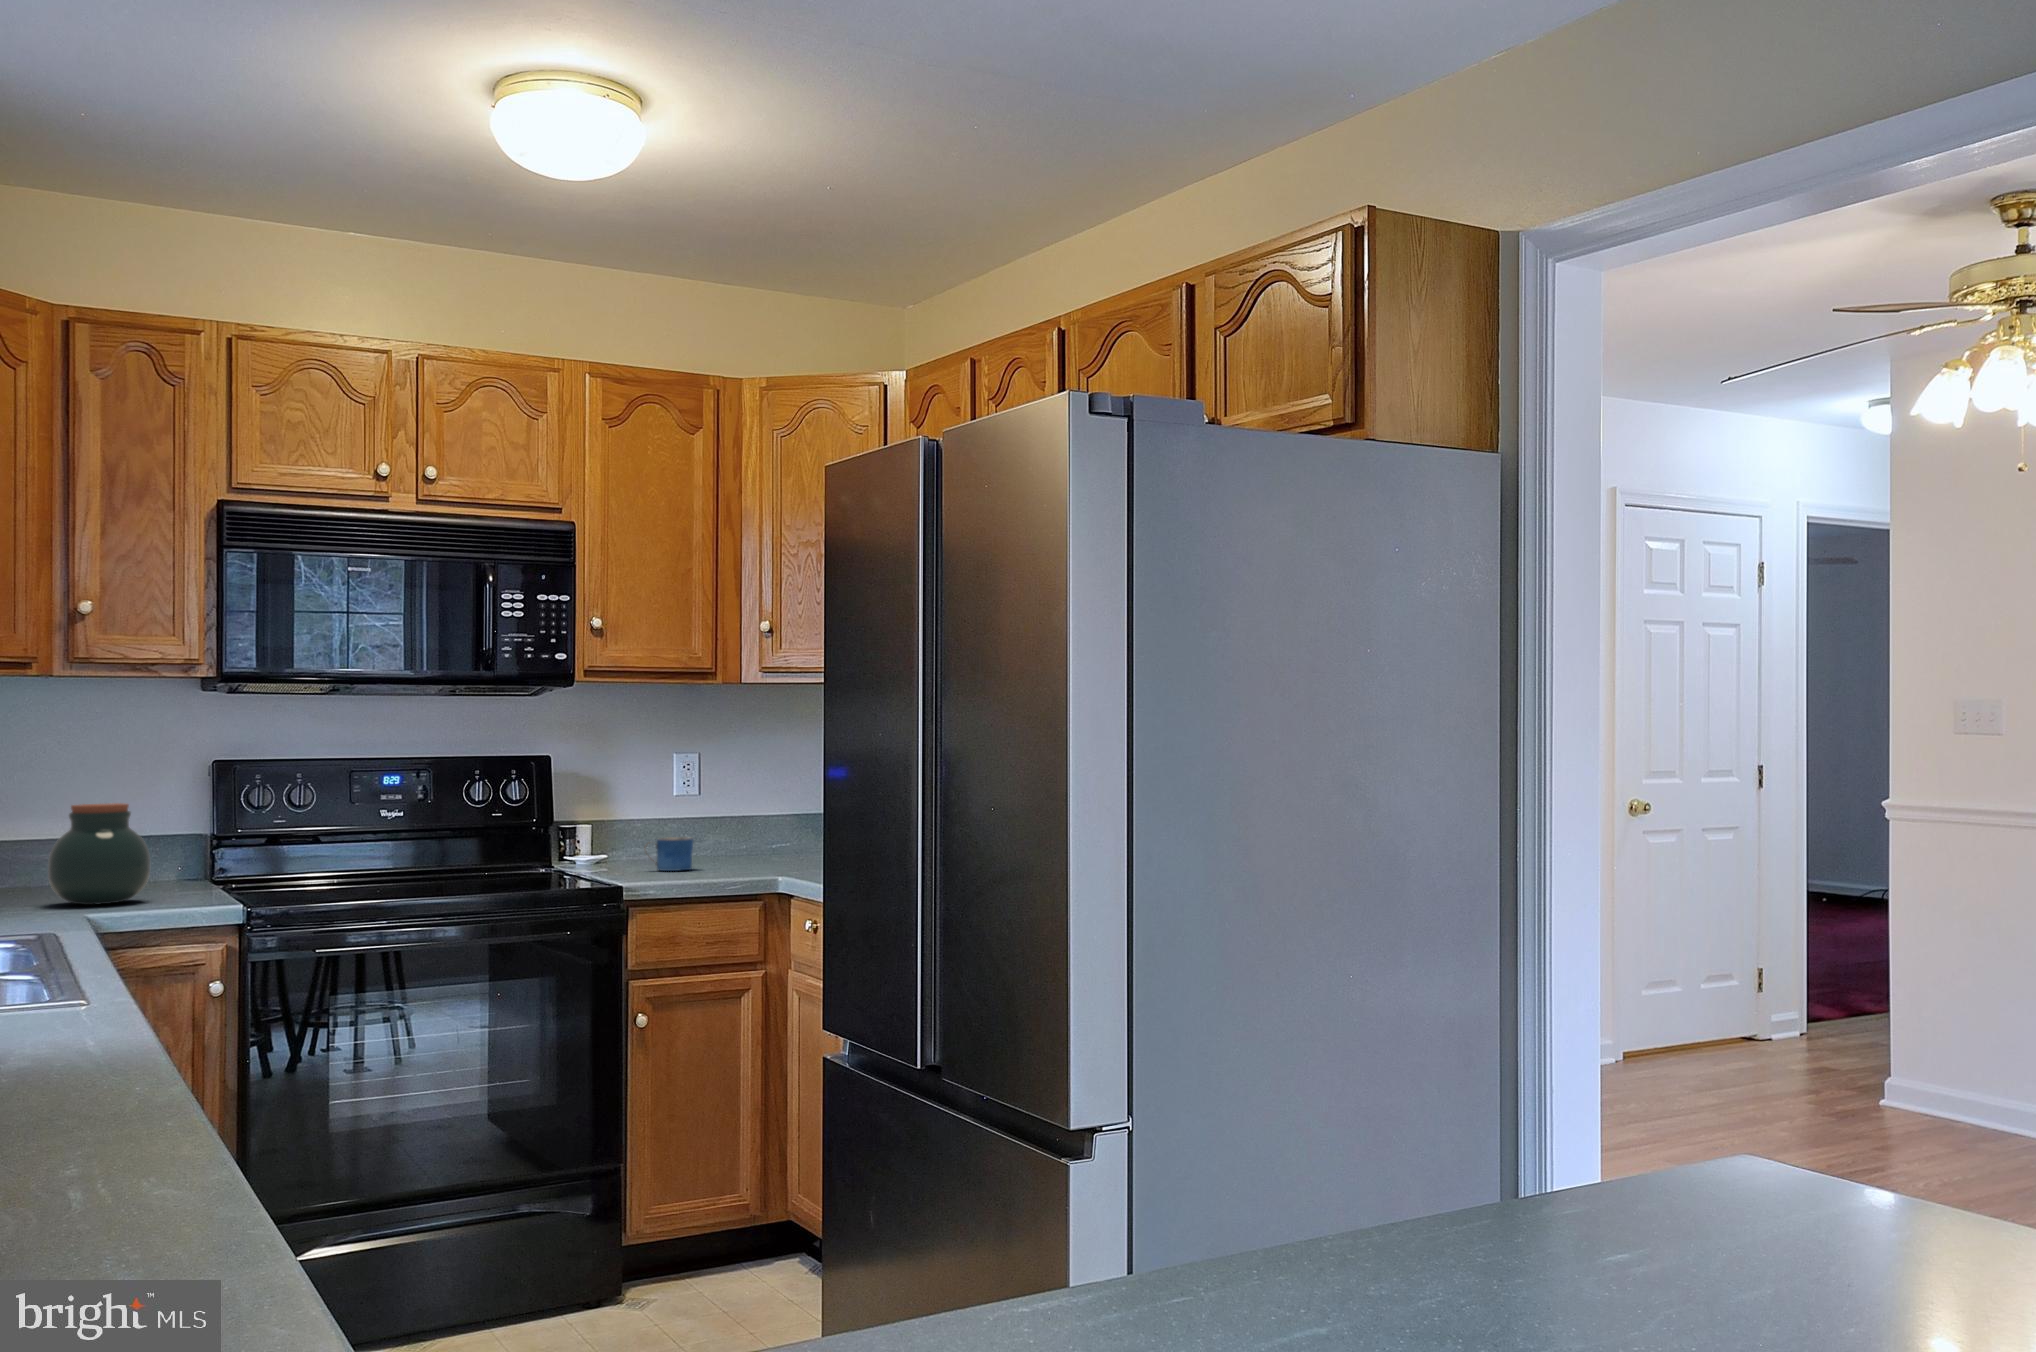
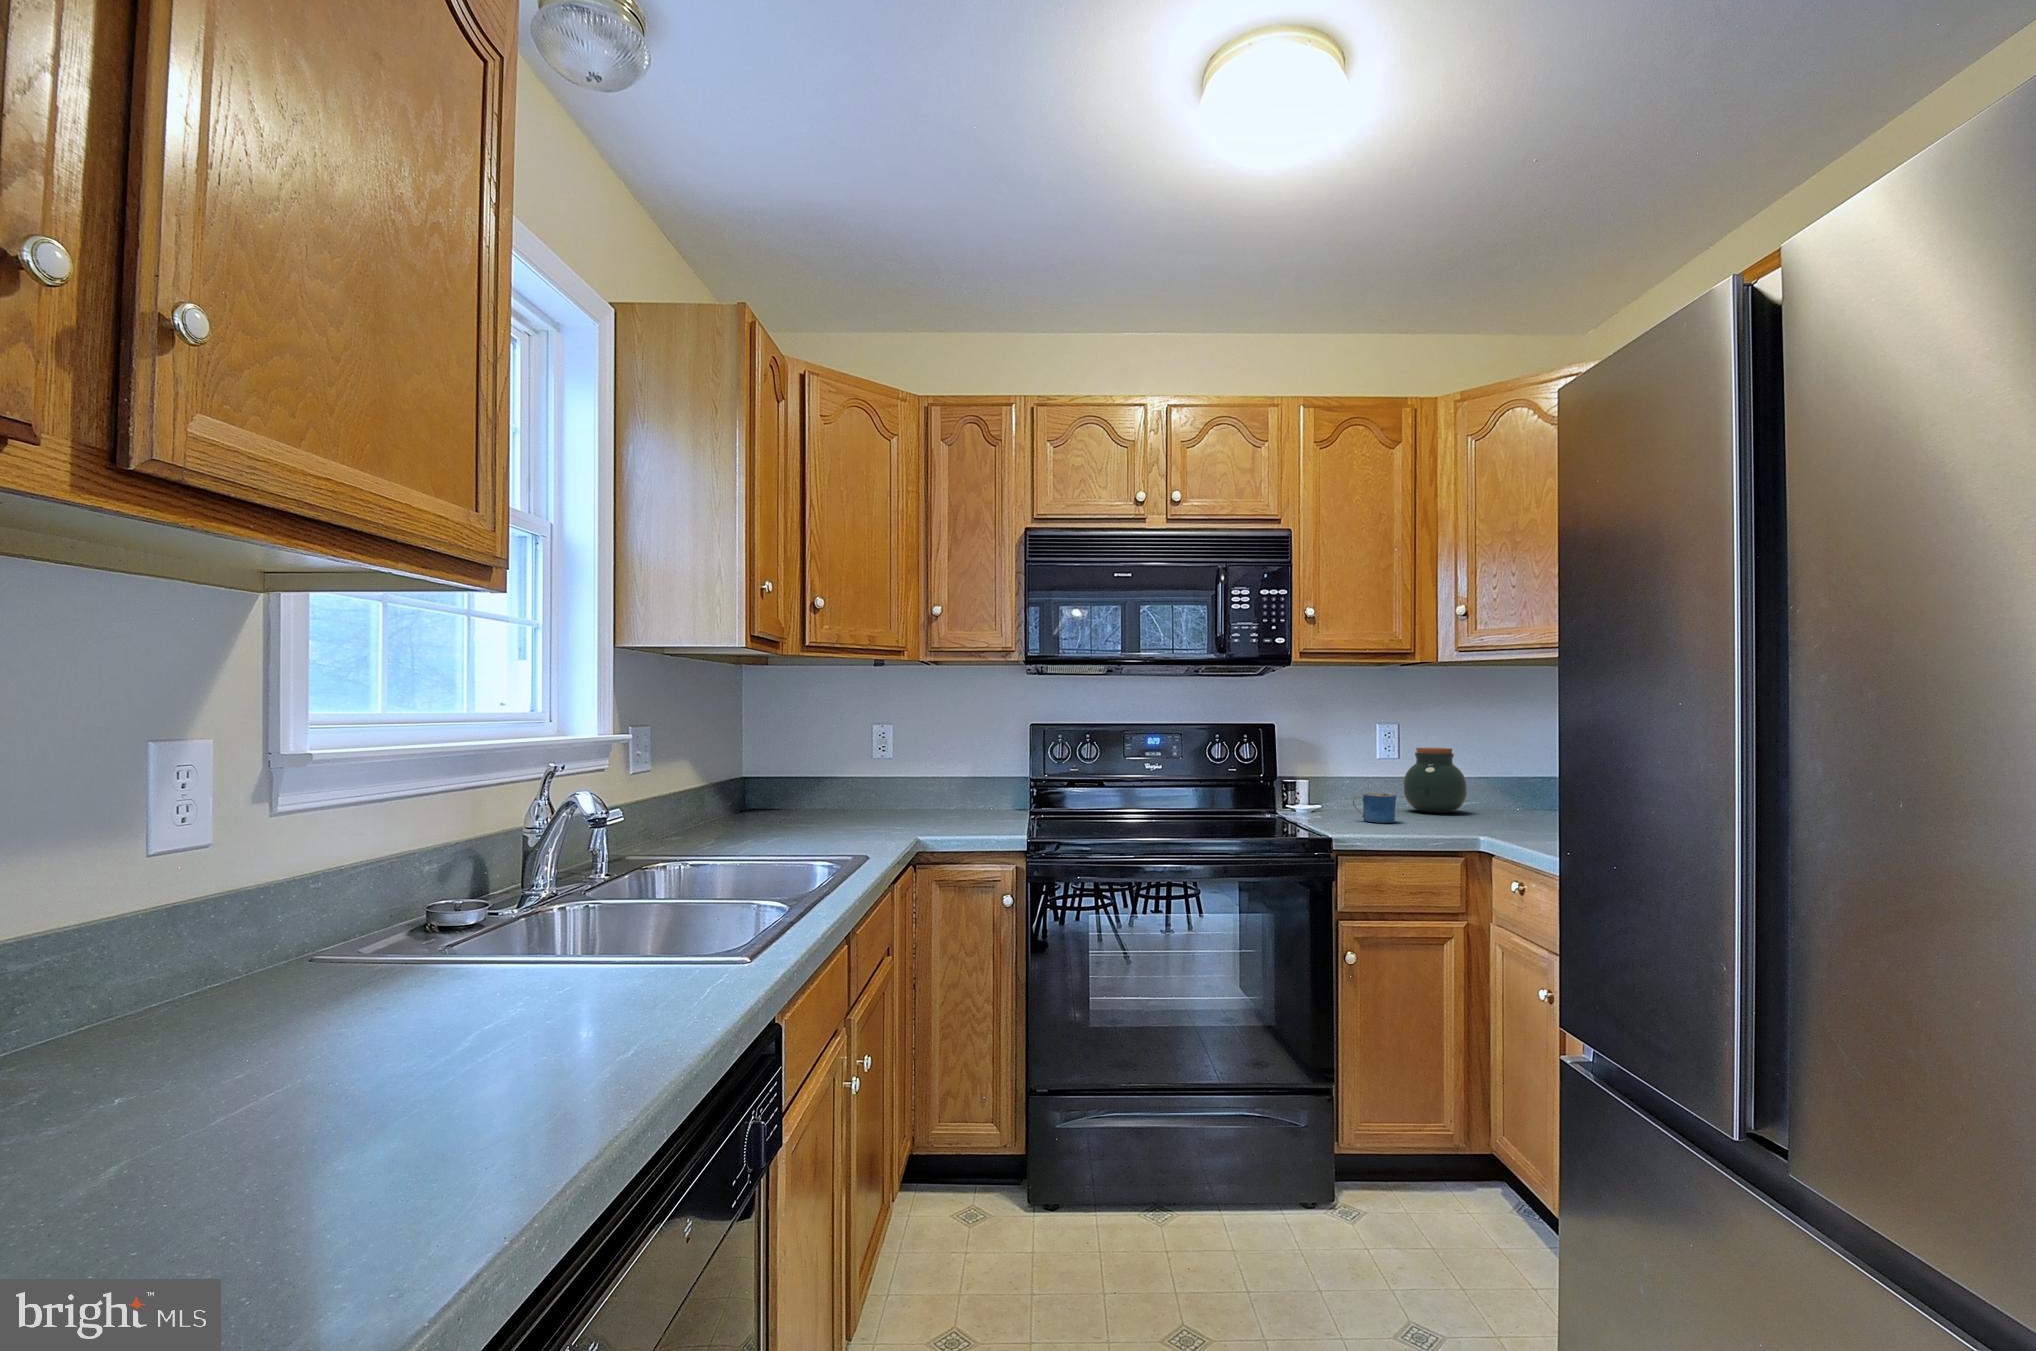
jar: present [48,803,150,905] -> present [1403,748,1467,813]

